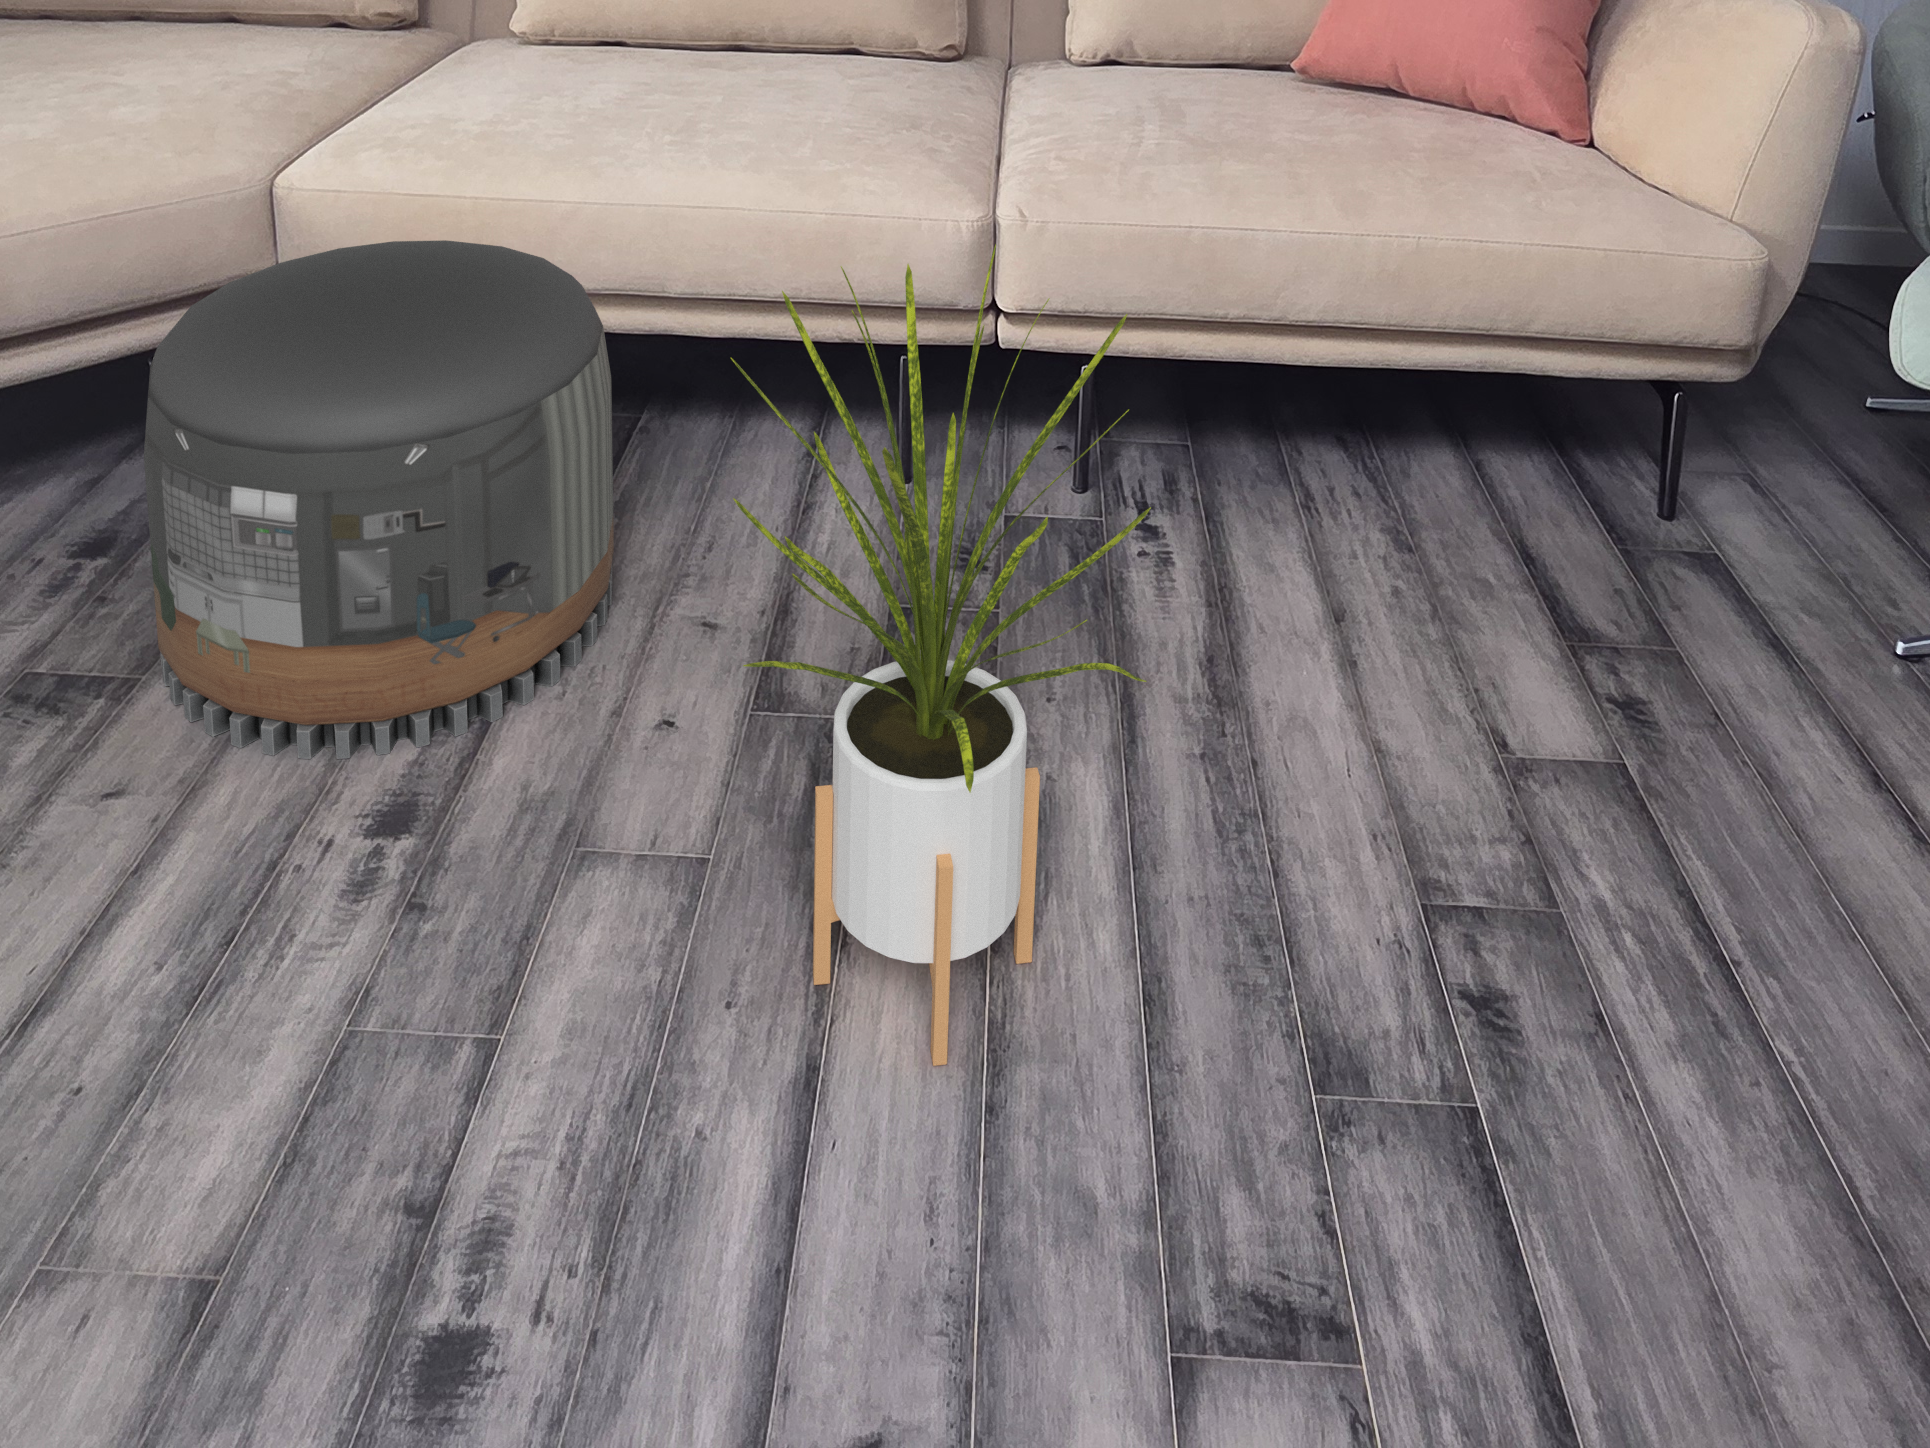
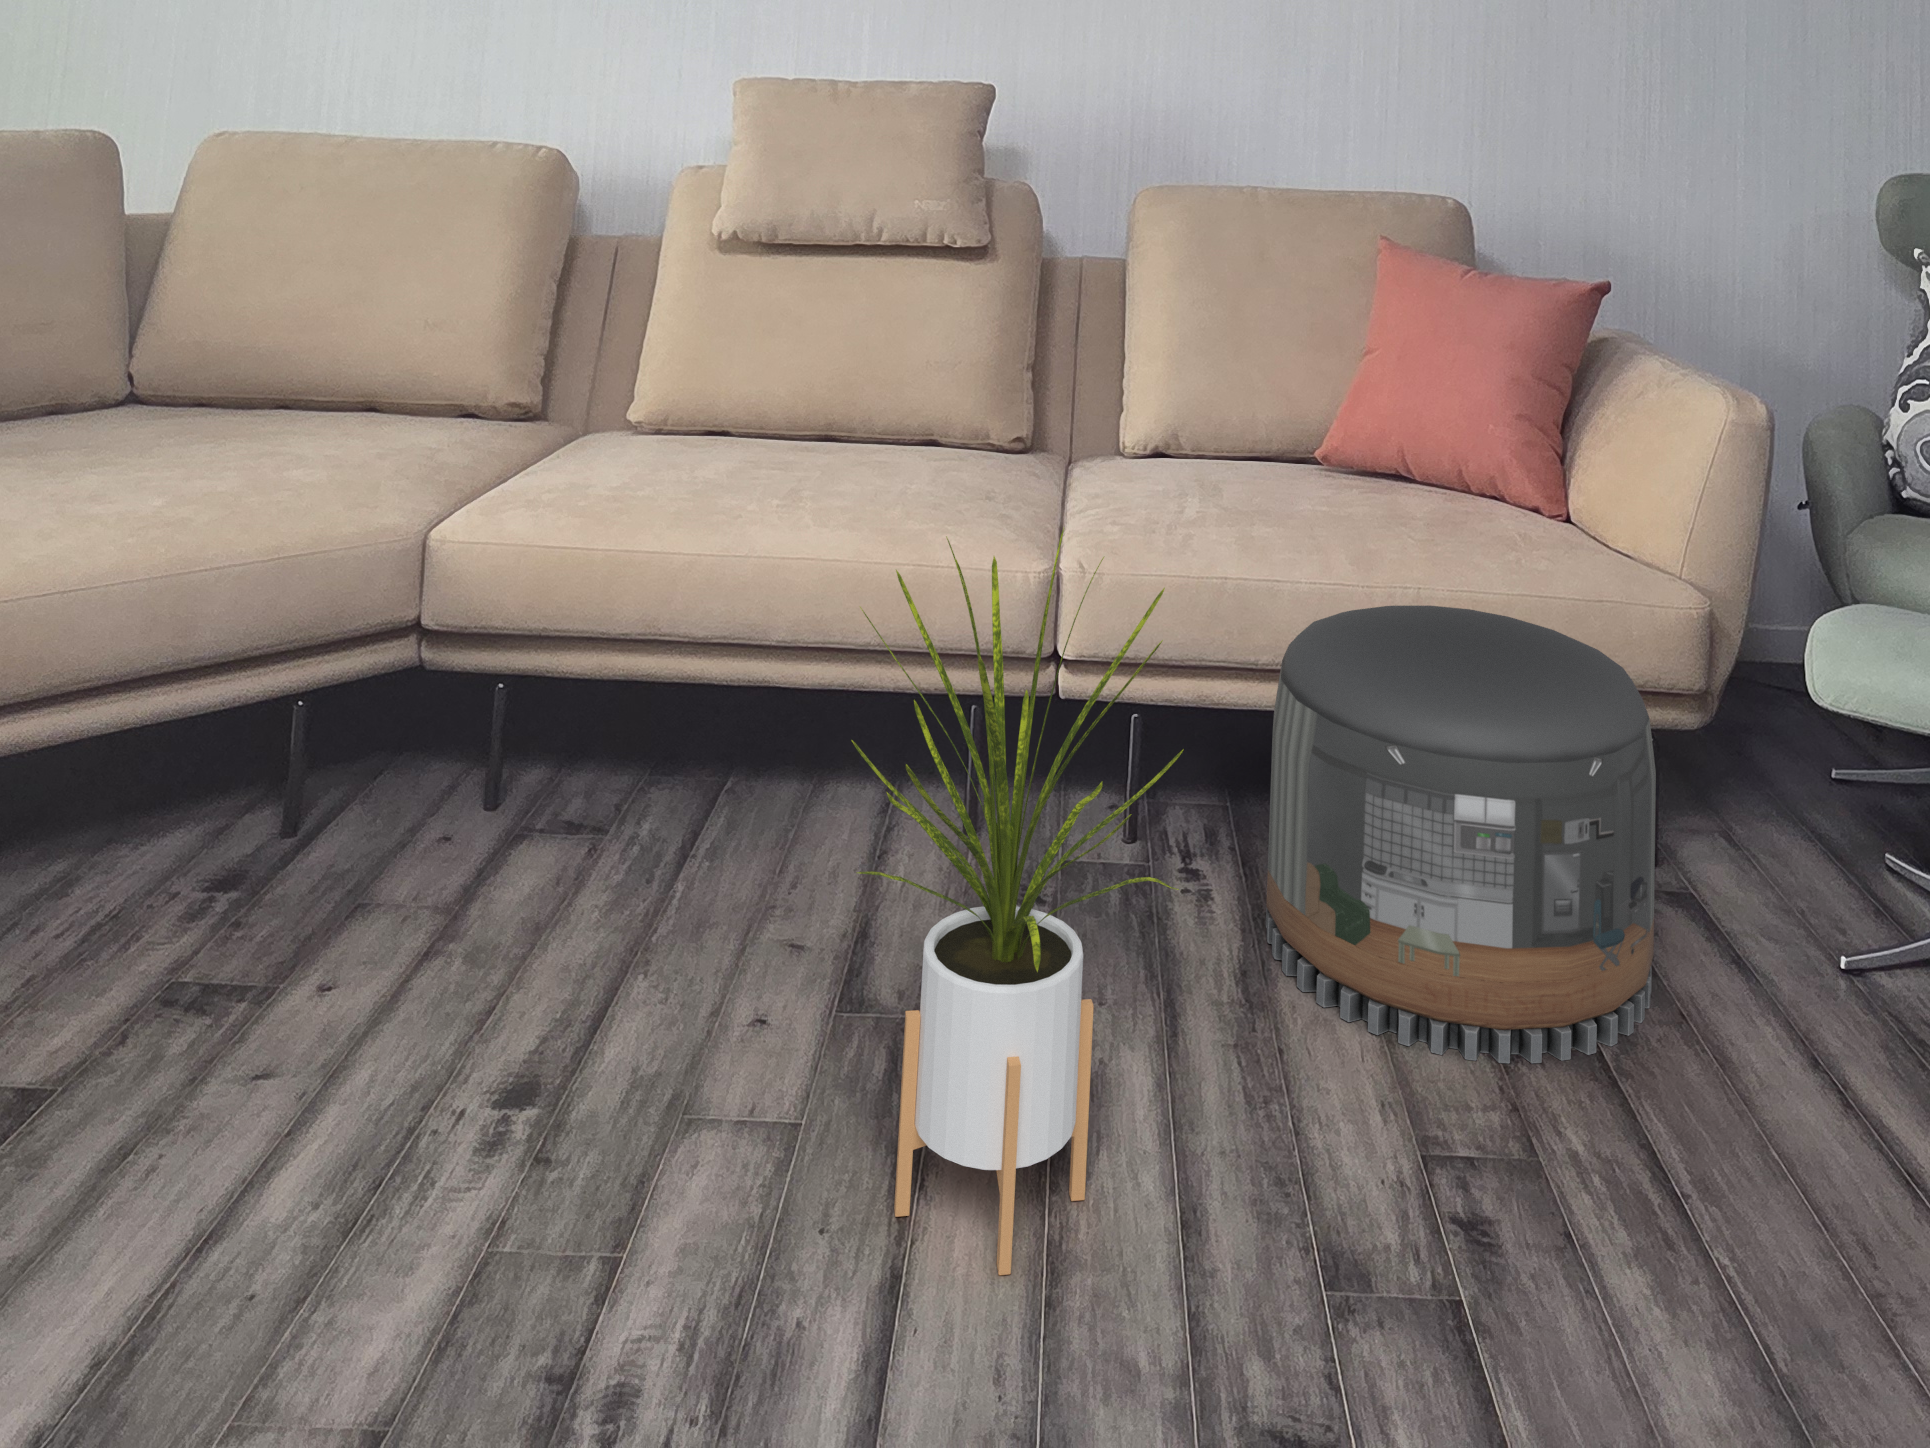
pouf: present [144,240,614,759] -> present [1266,605,1656,1063]

